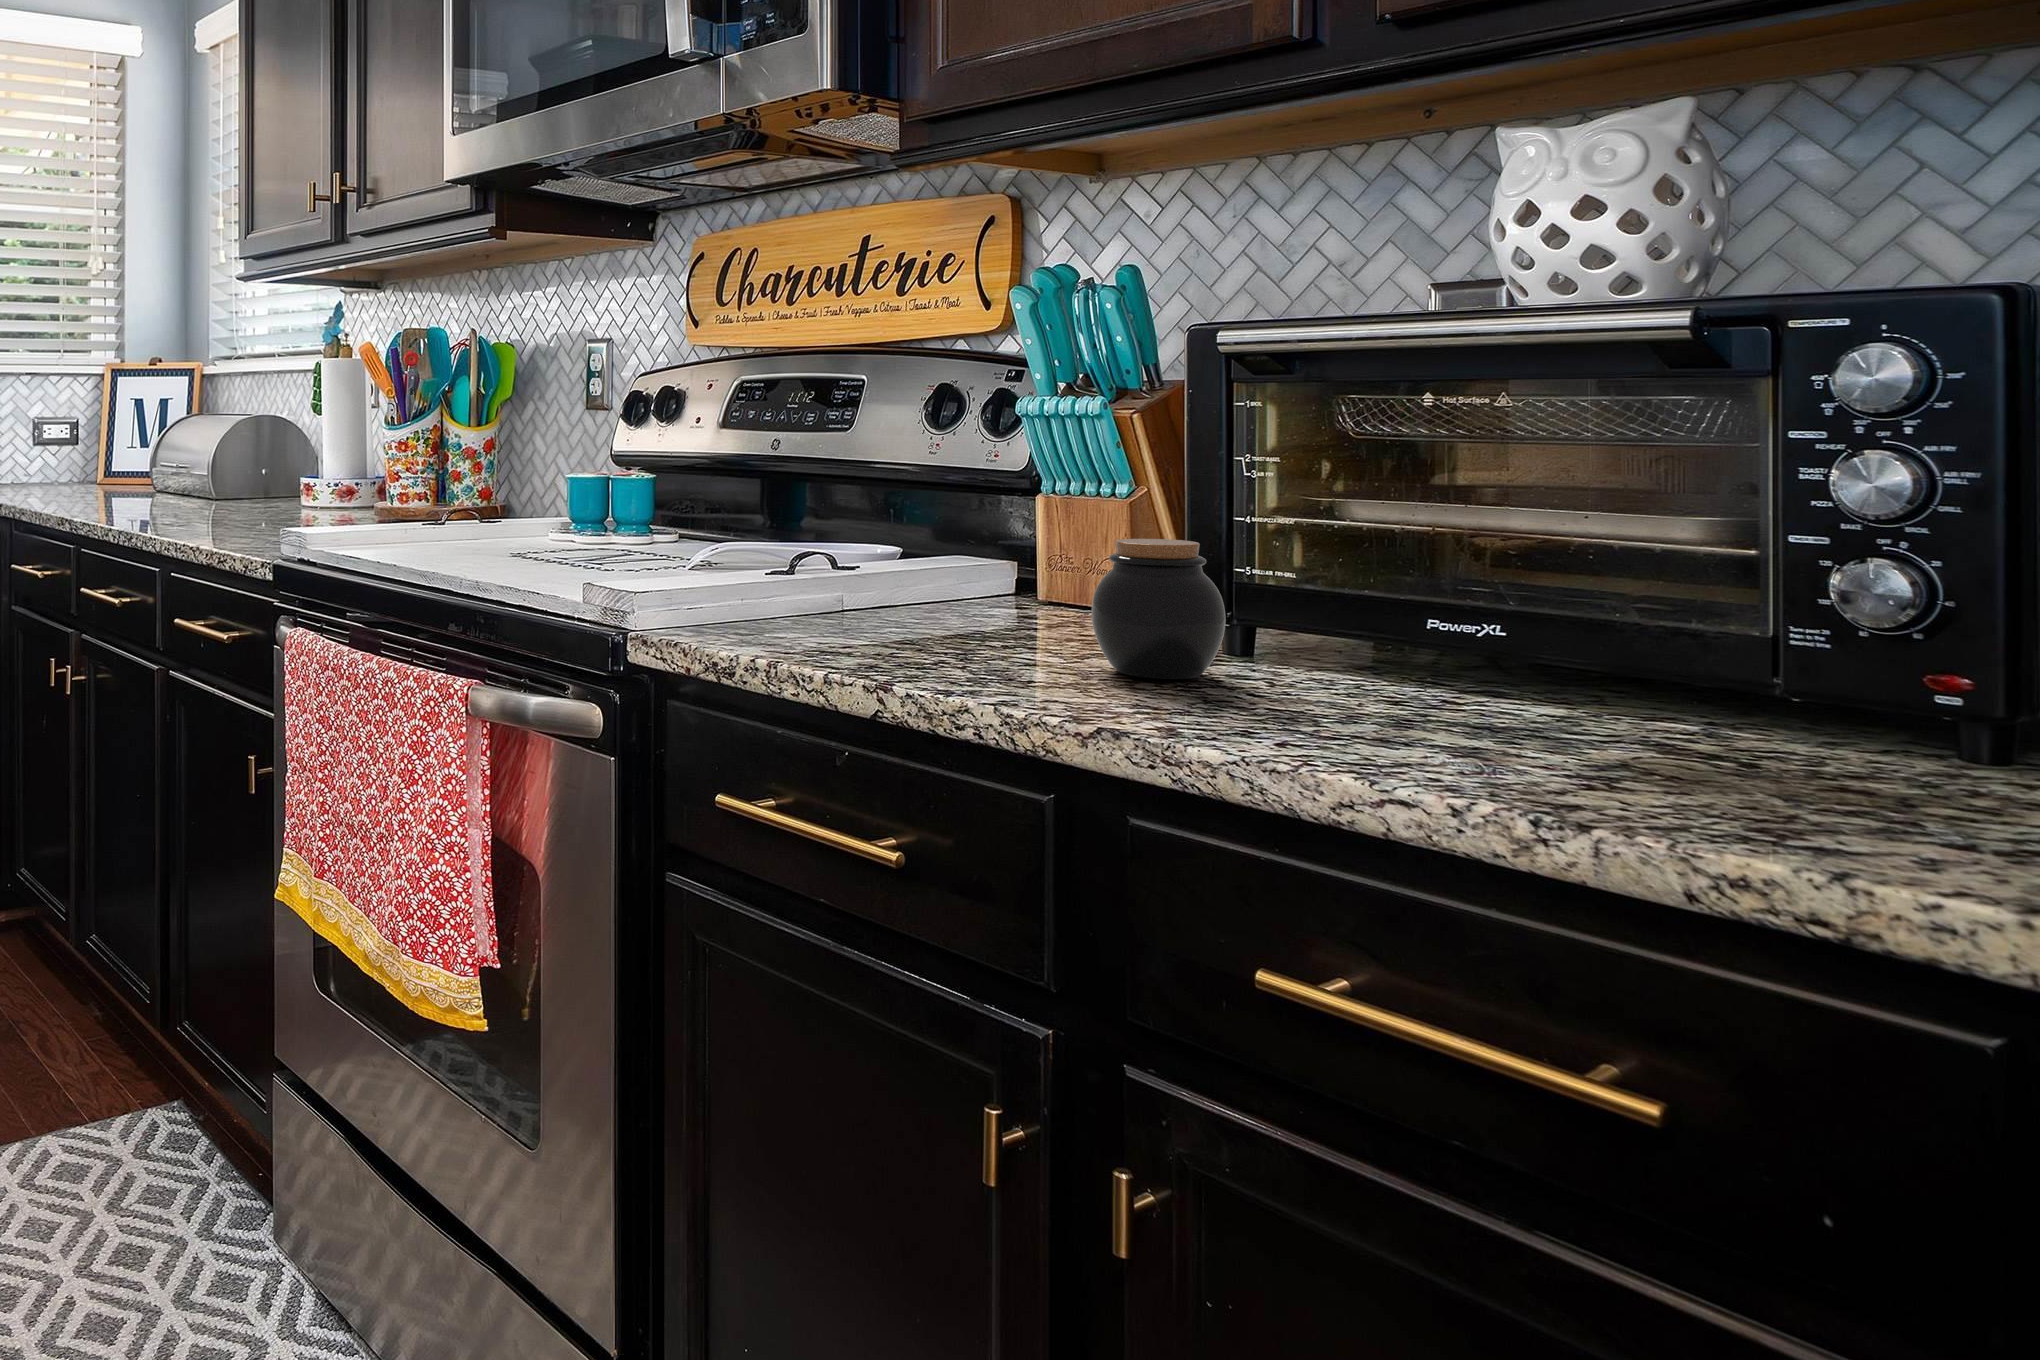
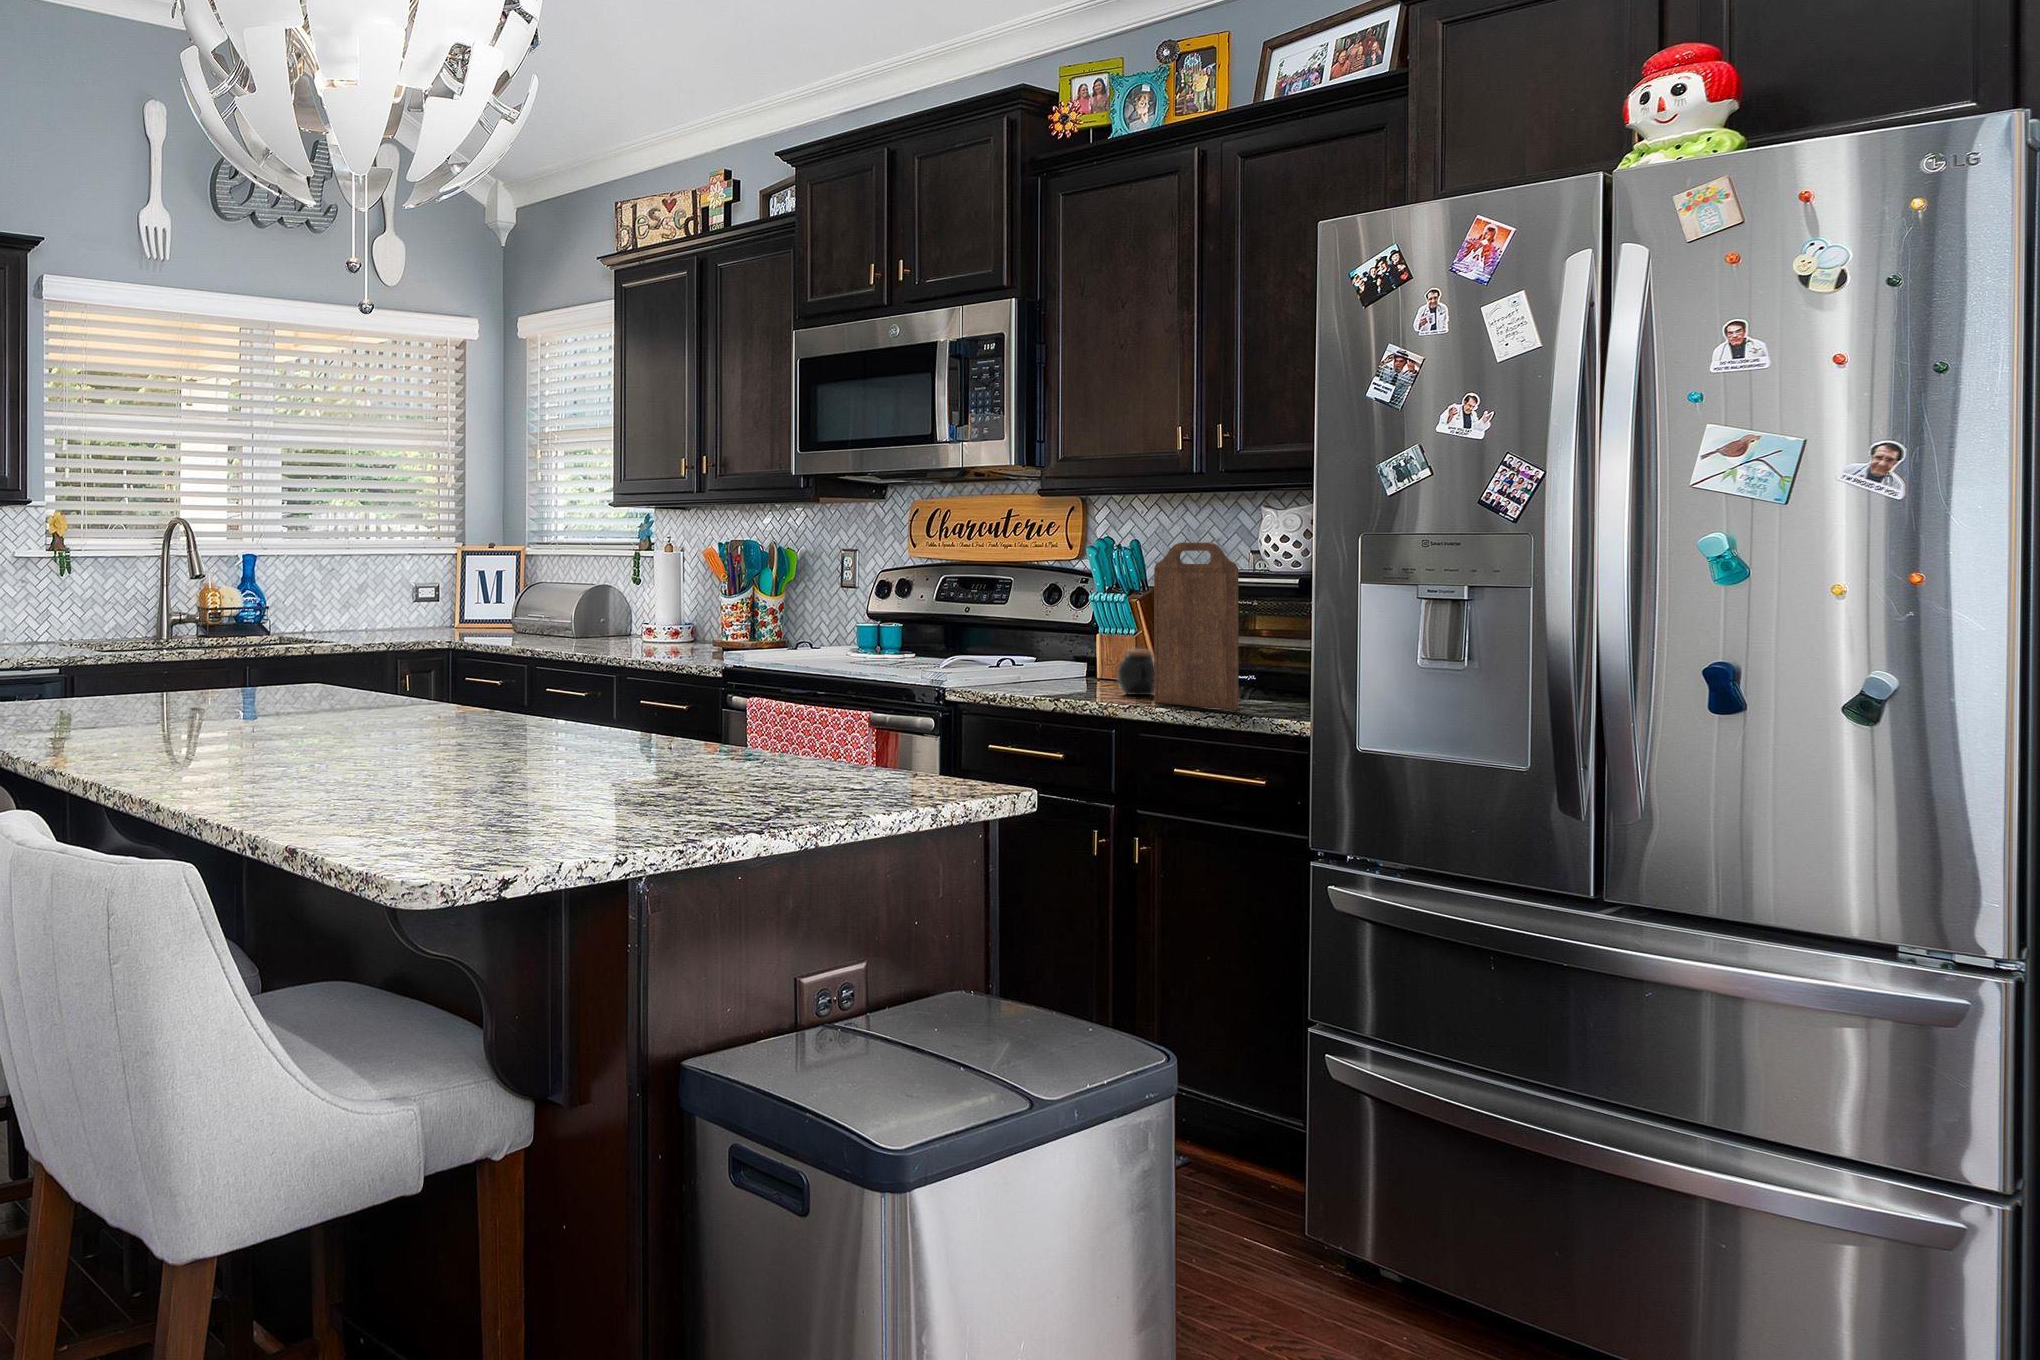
cutting board: none [1217,167,1569,781] -> present [1154,542,1239,710]

